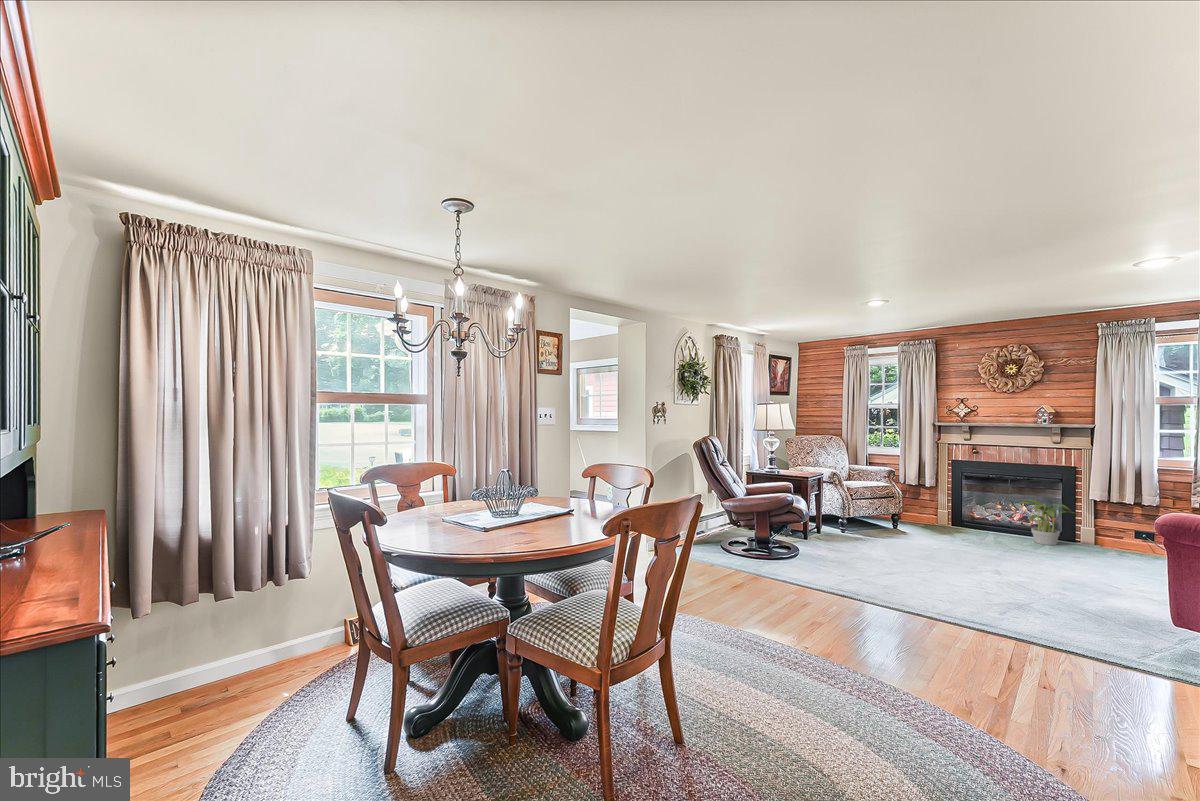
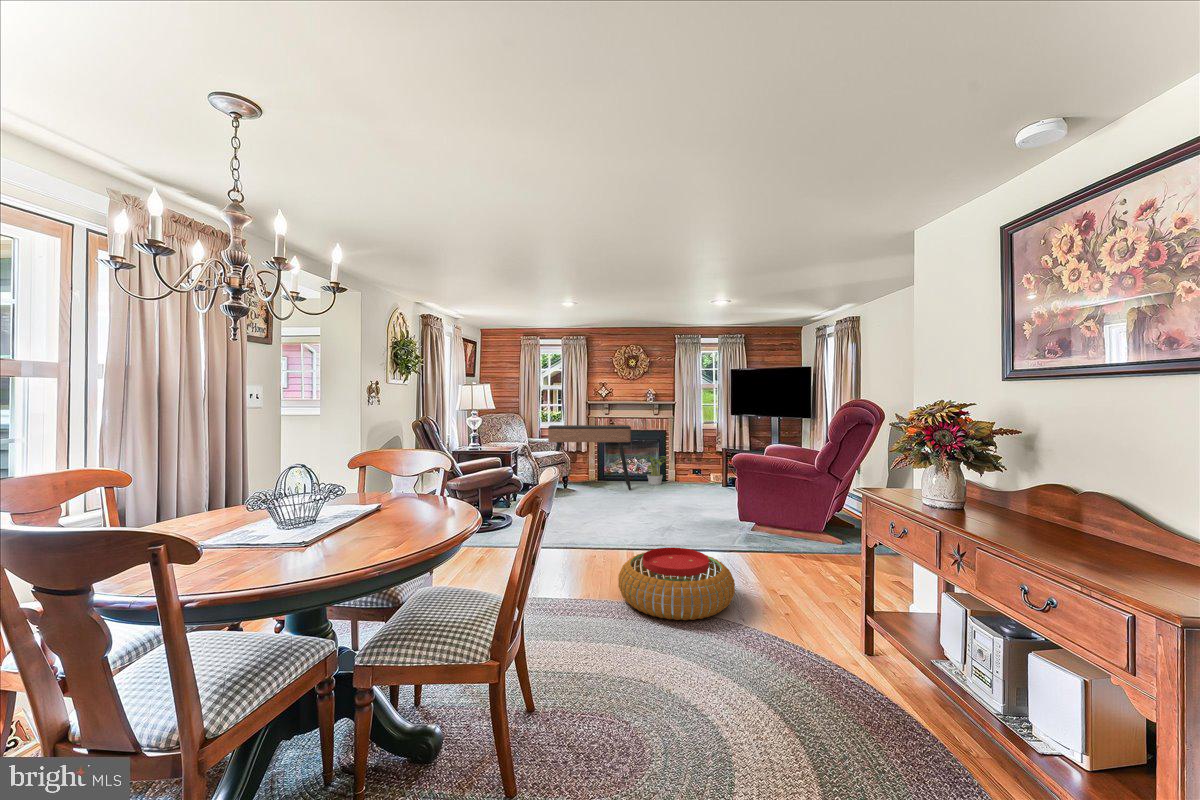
console table: none [870,451,997,545] -> present [548,425,631,490]
pouf: none [858,622,1042,733] -> present [618,548,735,620]

